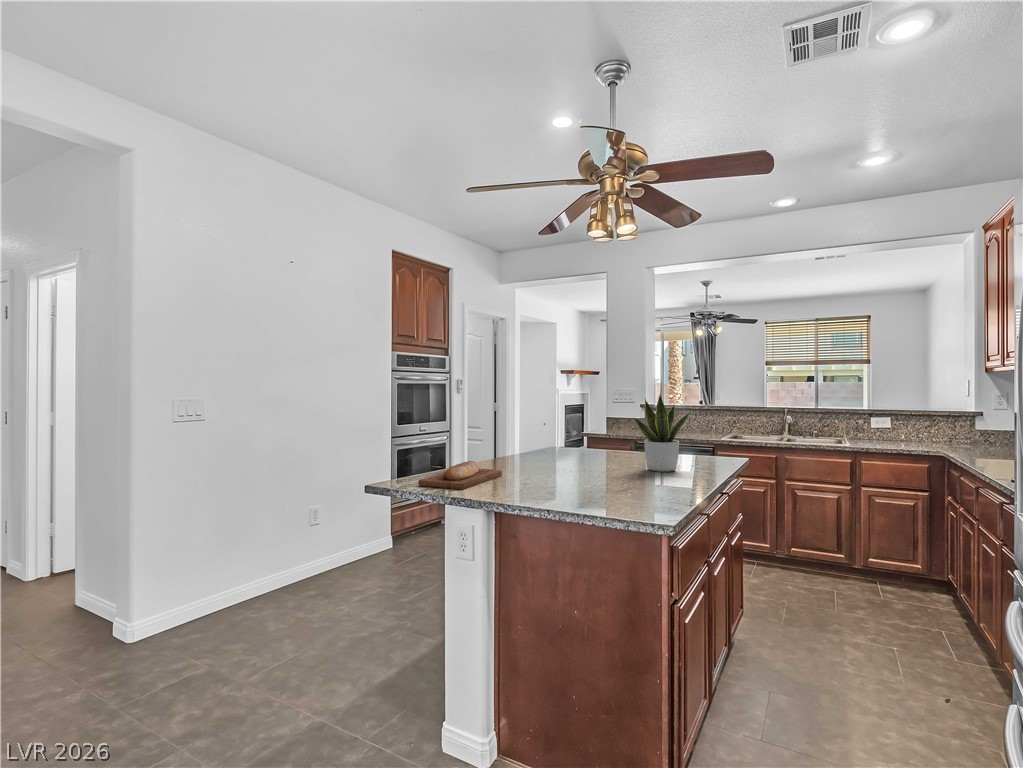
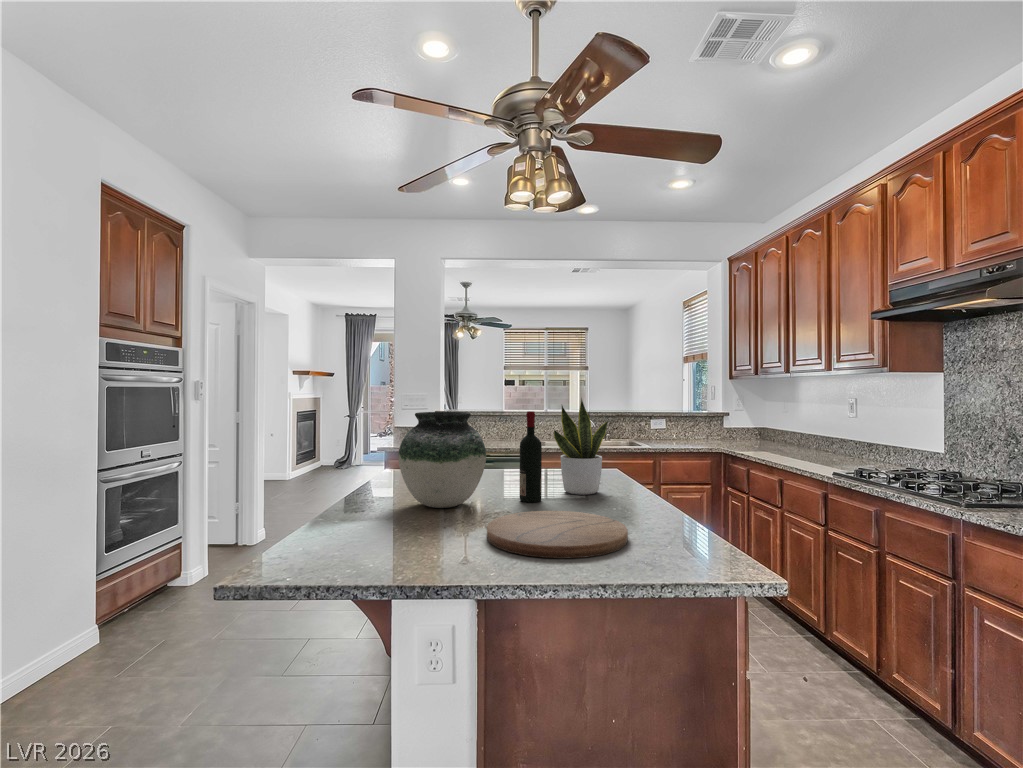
vase: none [515,403,576,470] -> present [398,412,486,508]
wine bottle: none [601,403,618,472] -> present [520,411,542,502]
bread loaf: present [418,461,502,490] -> none [302,509,407,568]
cutting board: none [528,474,625,500] -> present [487,511,628,559]

